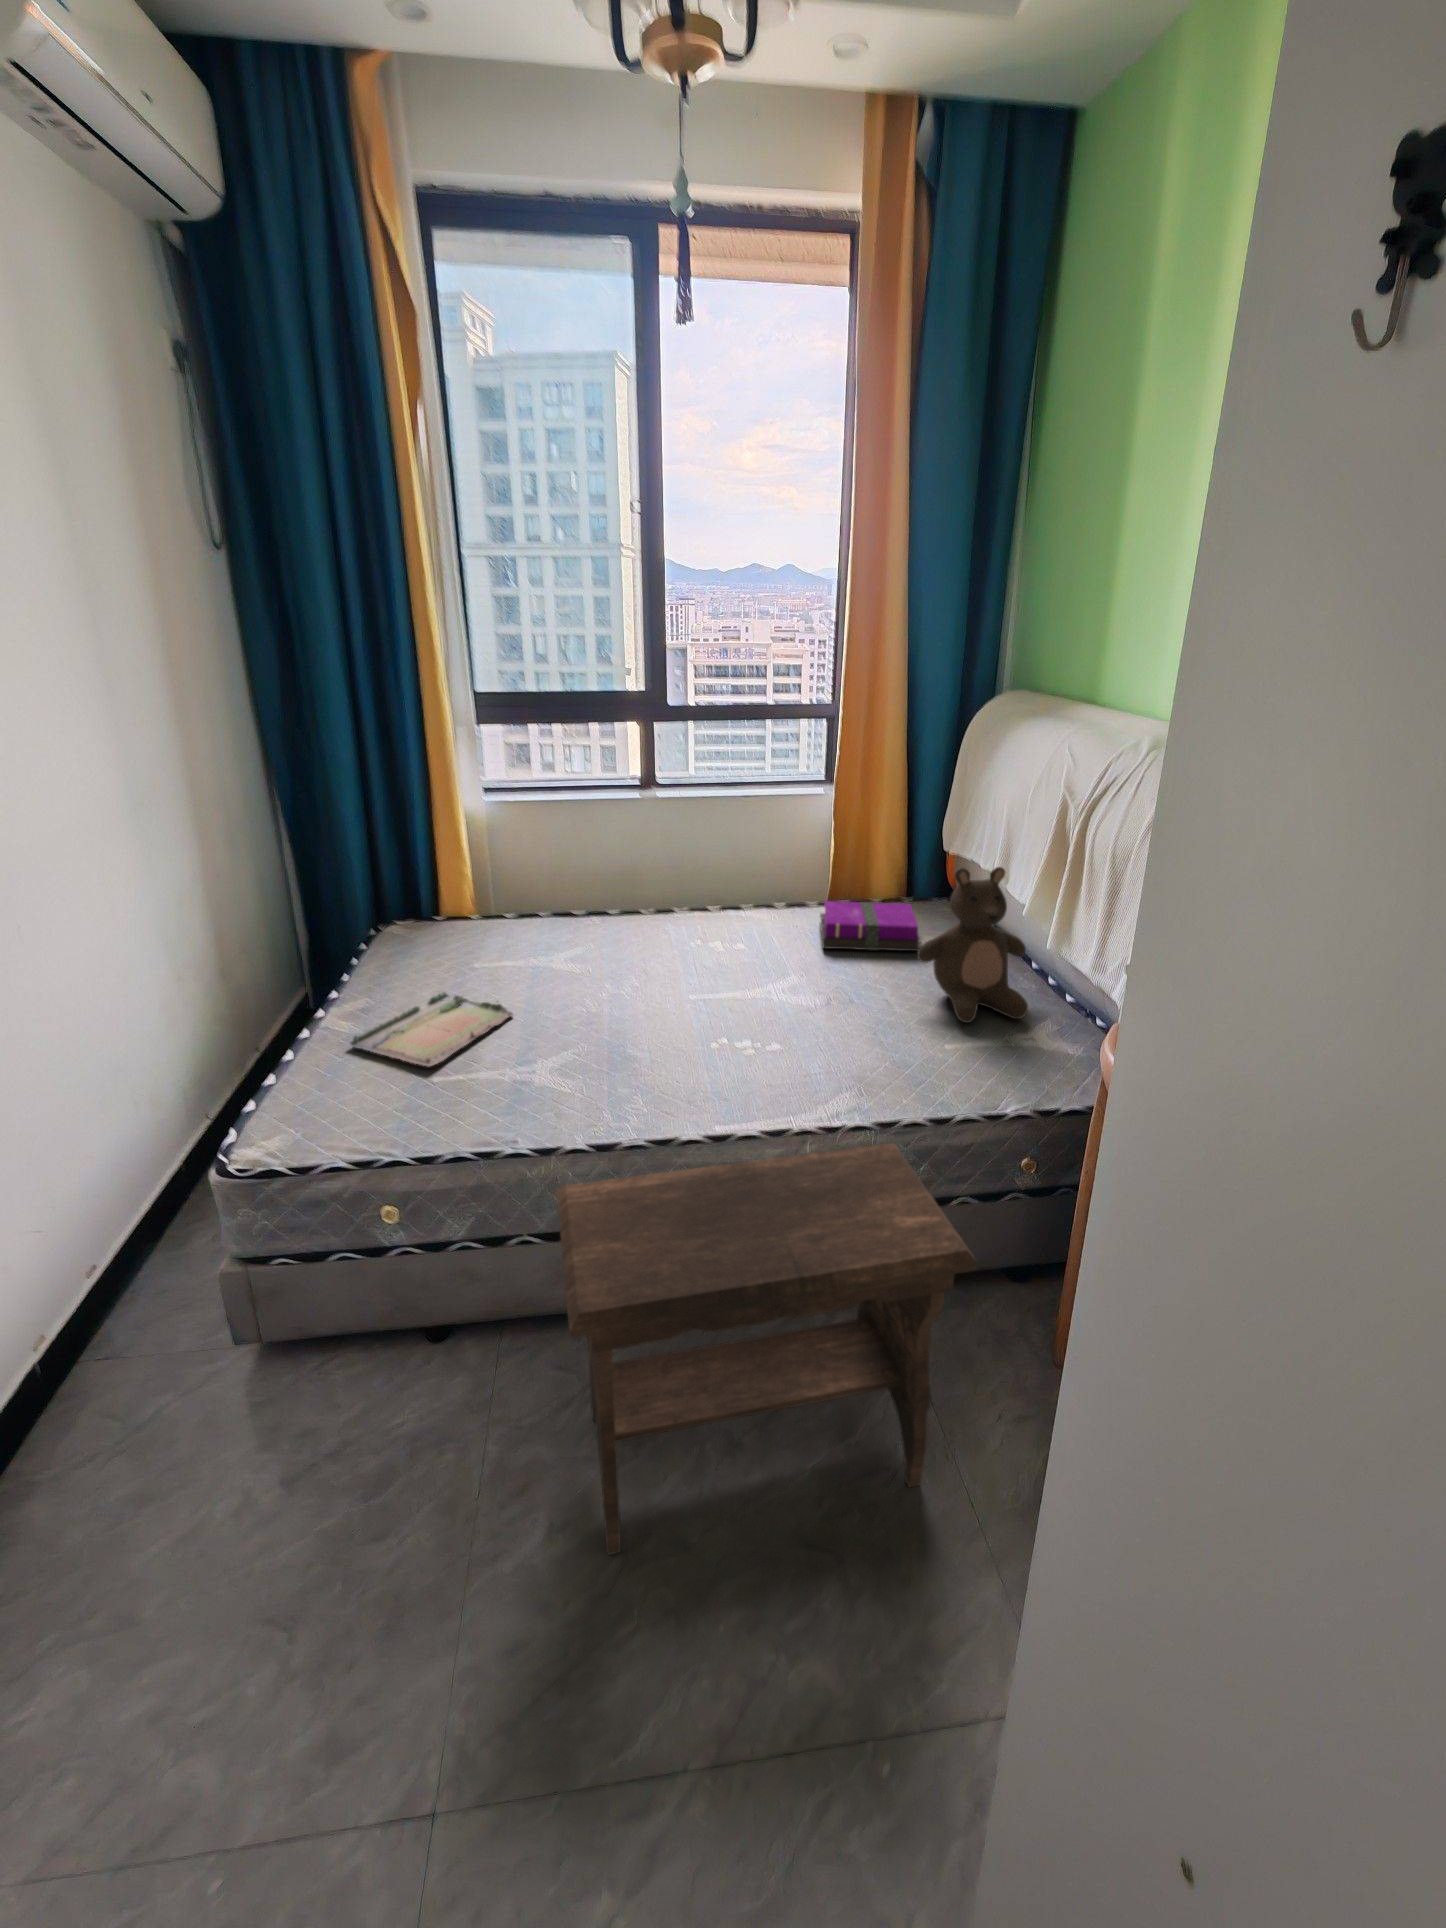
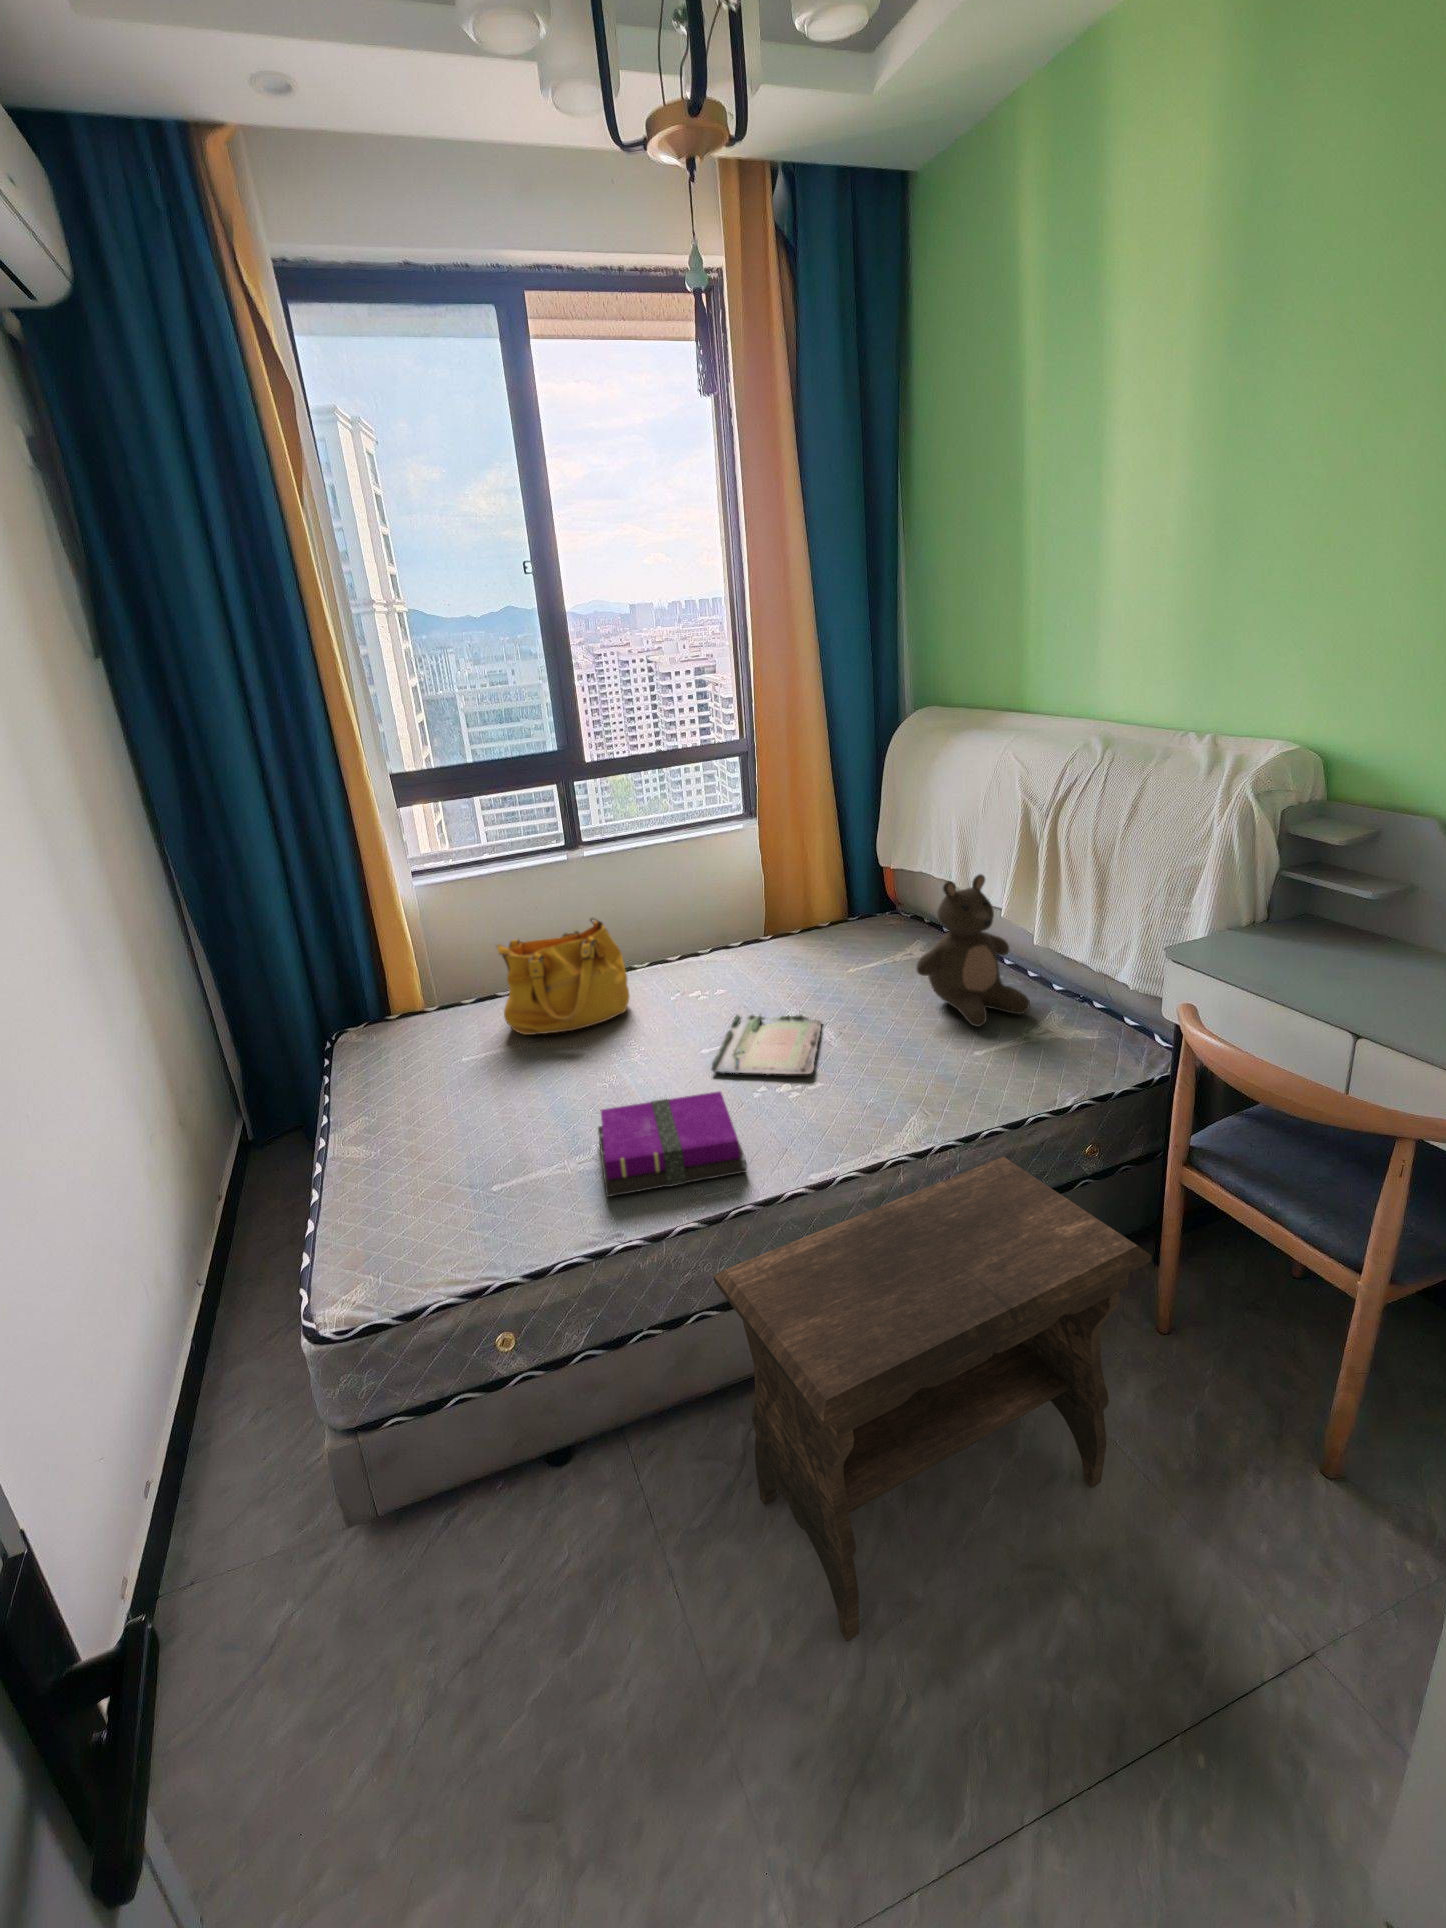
handbag: none [519,853,645,958] -> present [496,918,629,1035]
notebook: present [820,901,921,951] -> present [598,1091,747,1197]
tray: present [350,992,513,1066] -> present [712,1014,822,1074]

